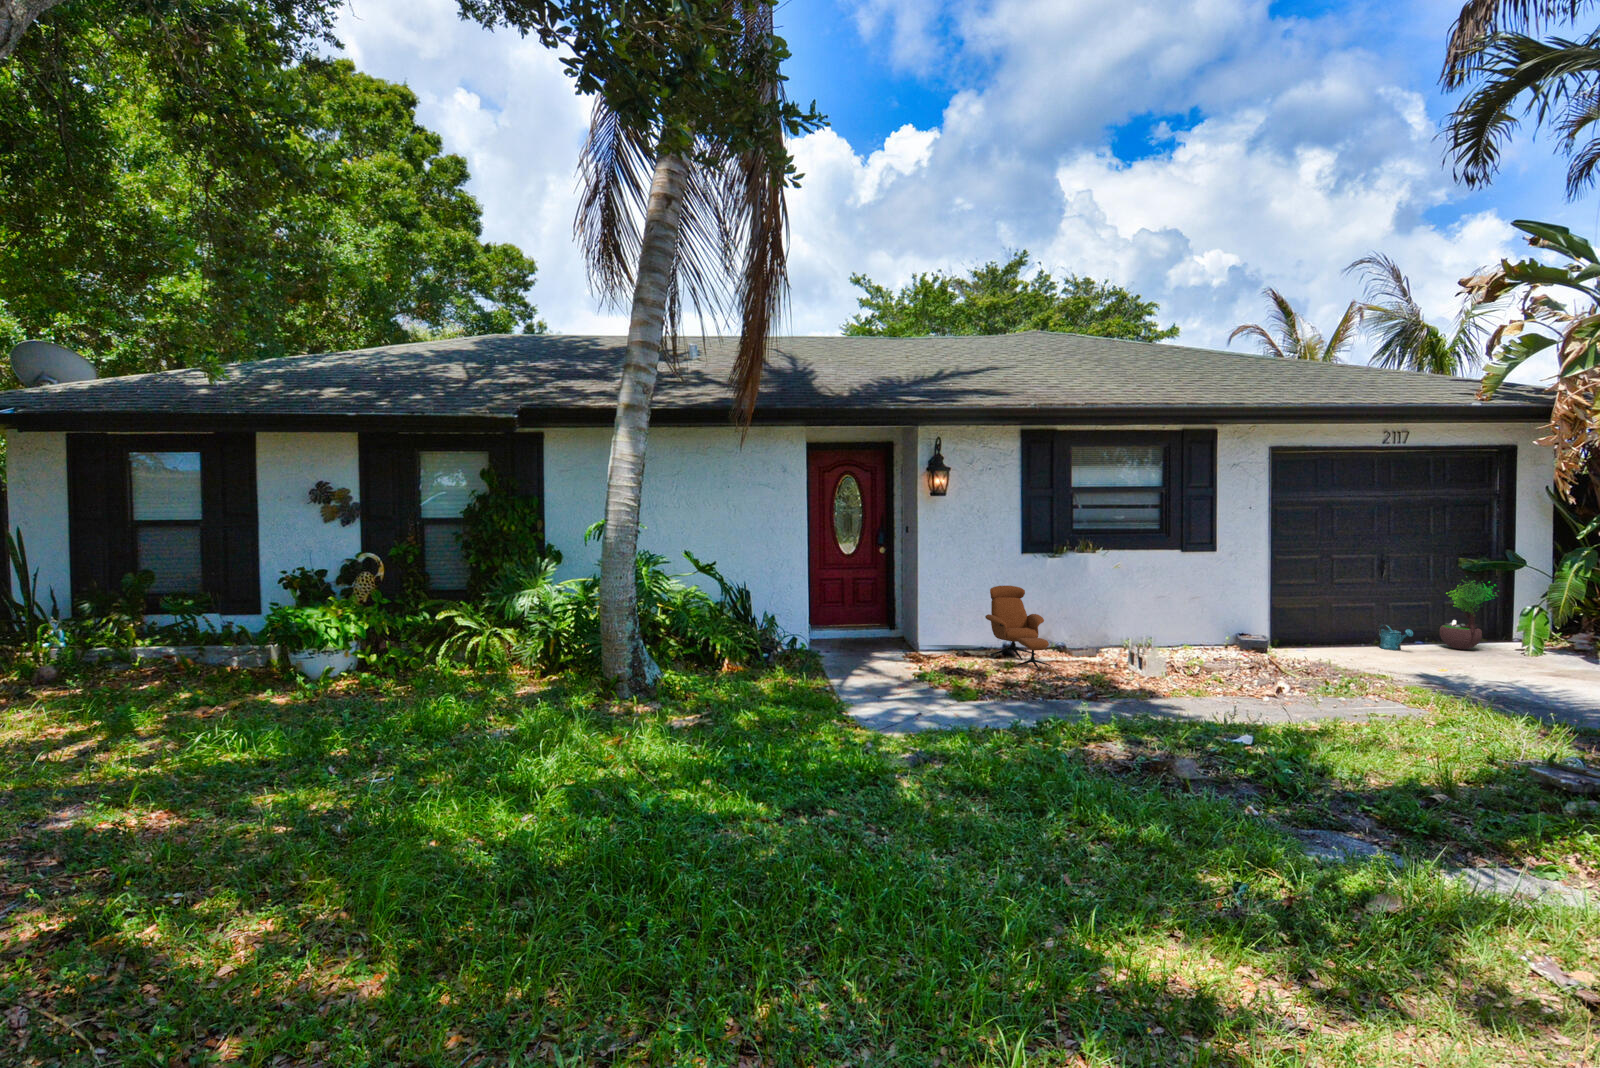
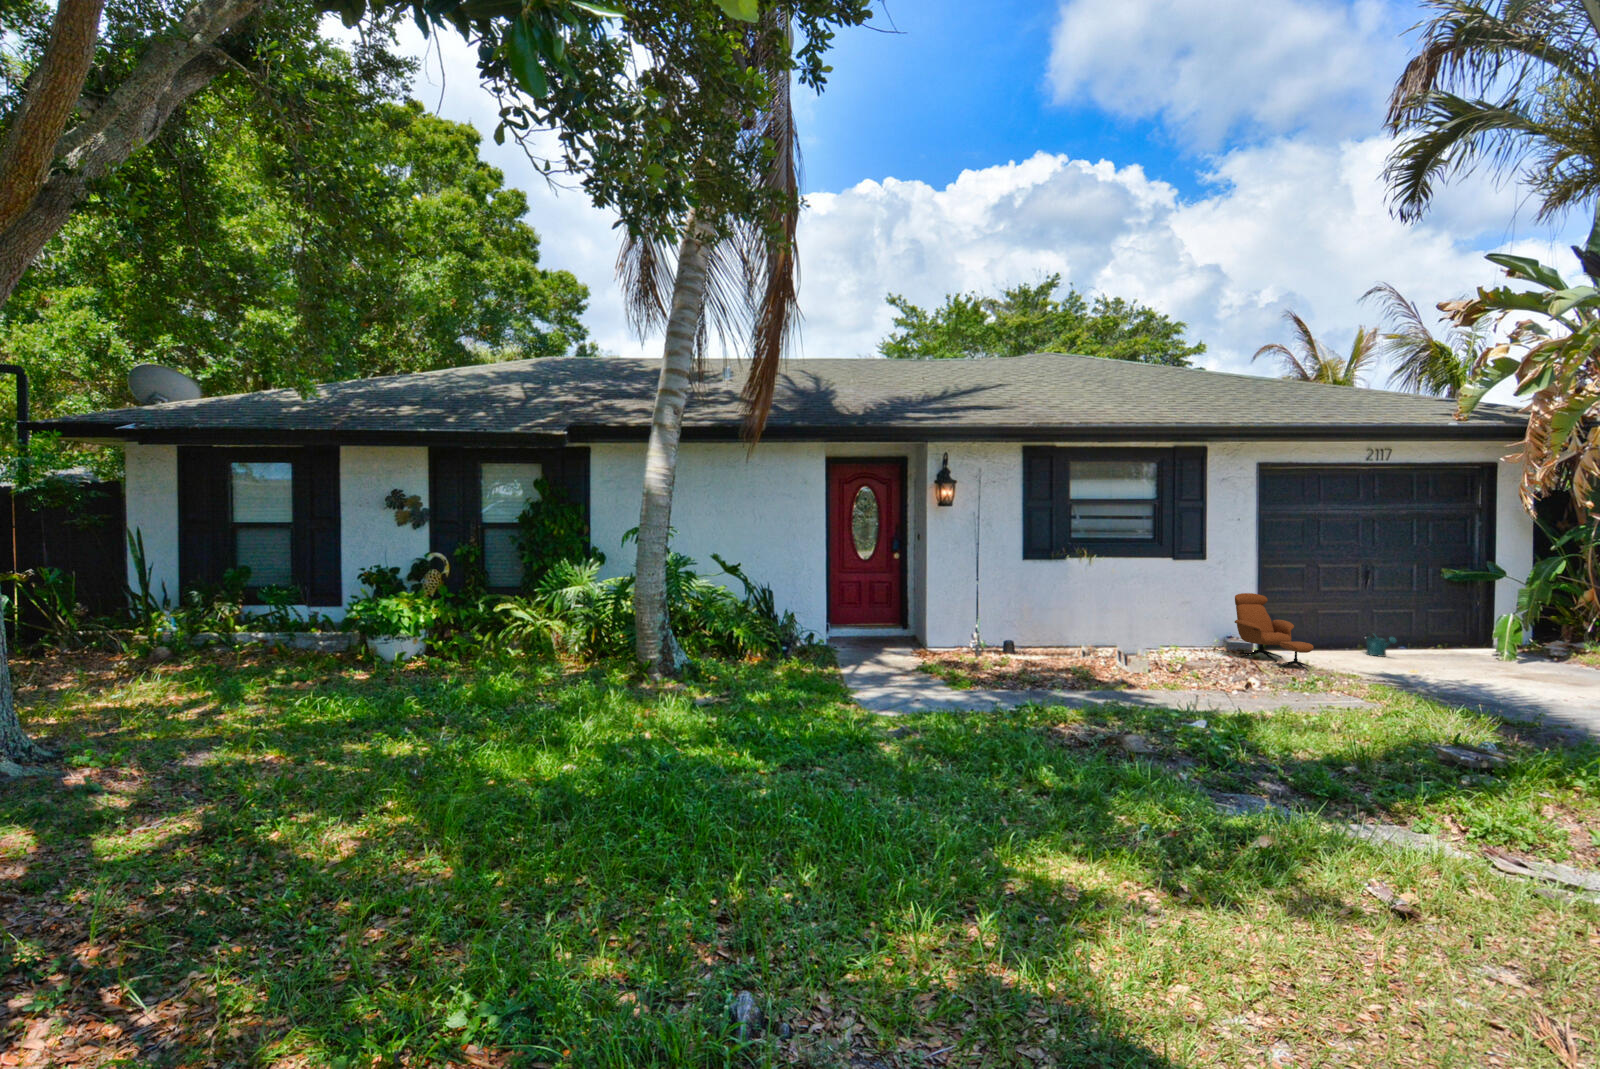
potted tree: present [1439,580,1496,649] -> none [1426,587,1482,657]
lounge chair: present [985,586,1051,670] -> present [1235,593,1313,671]

